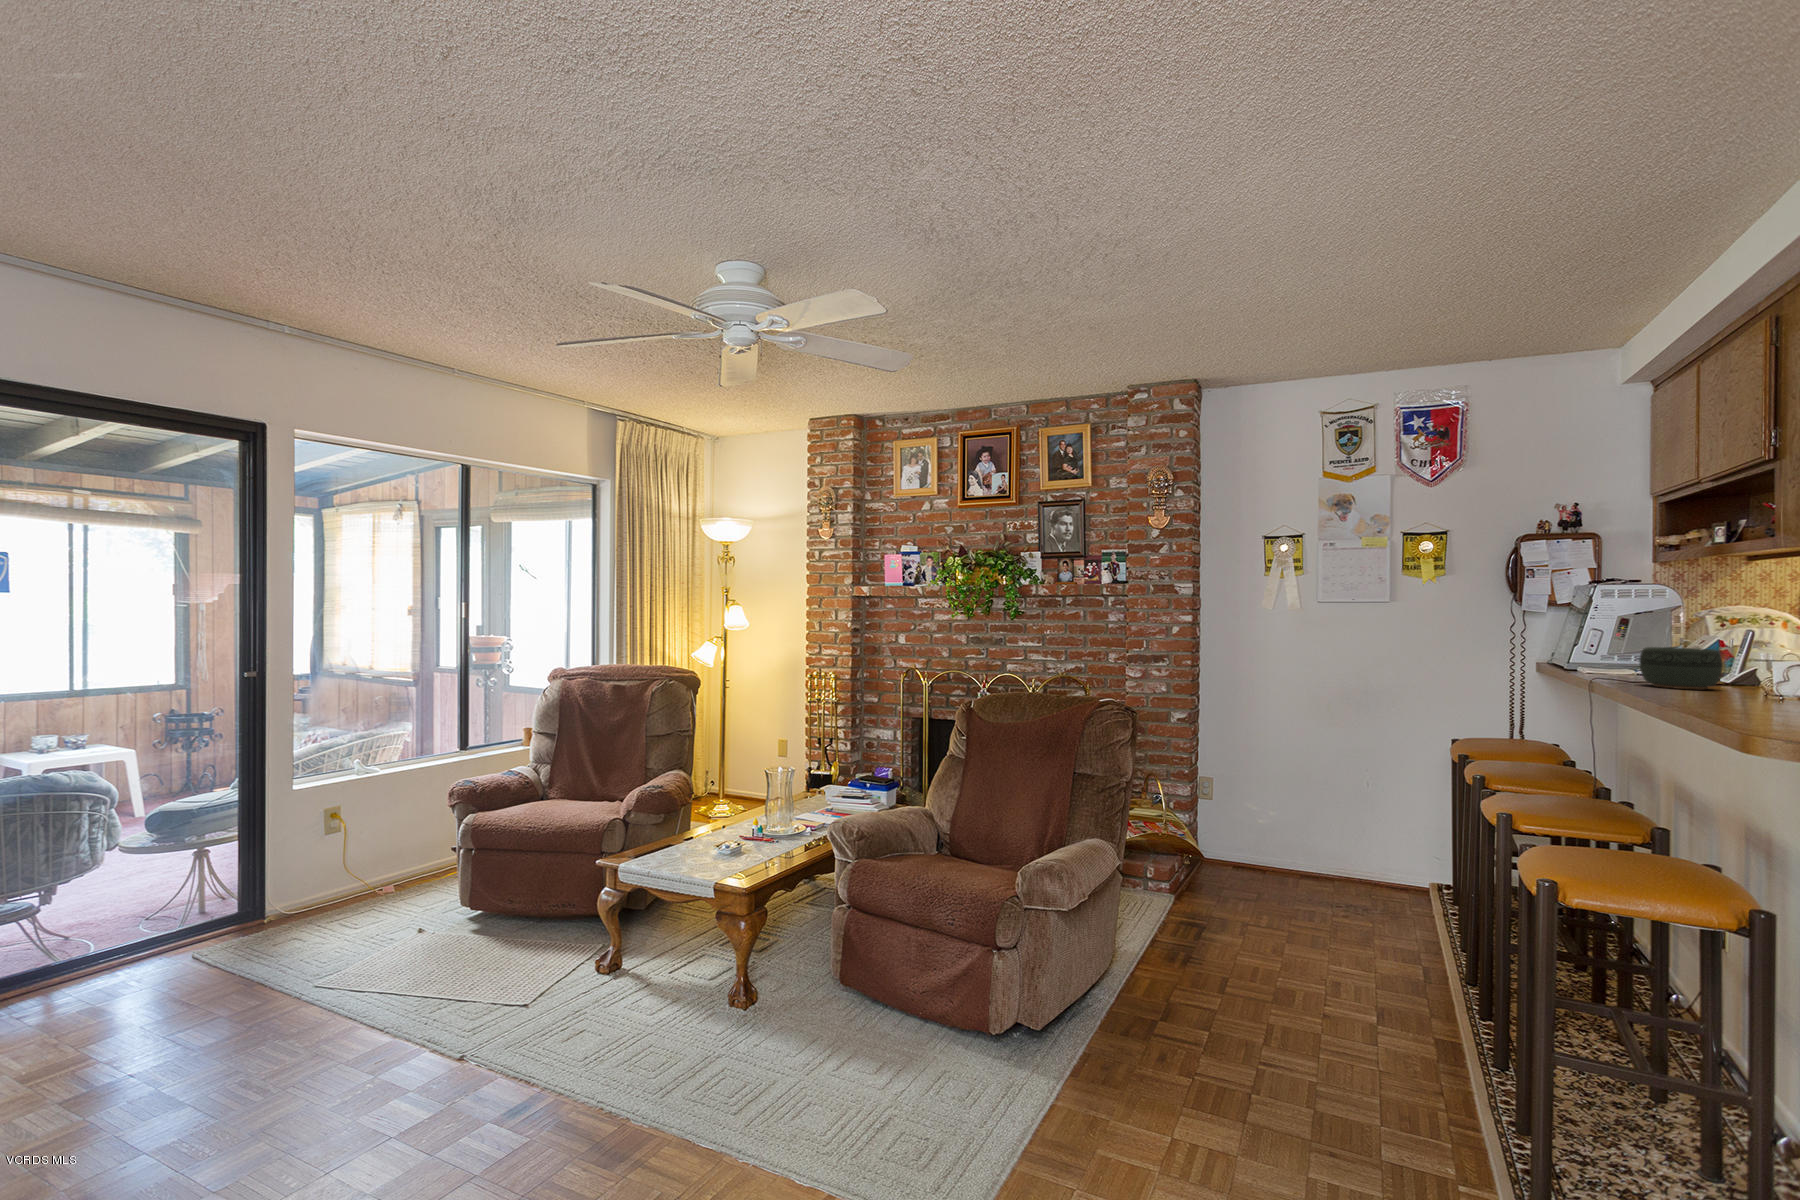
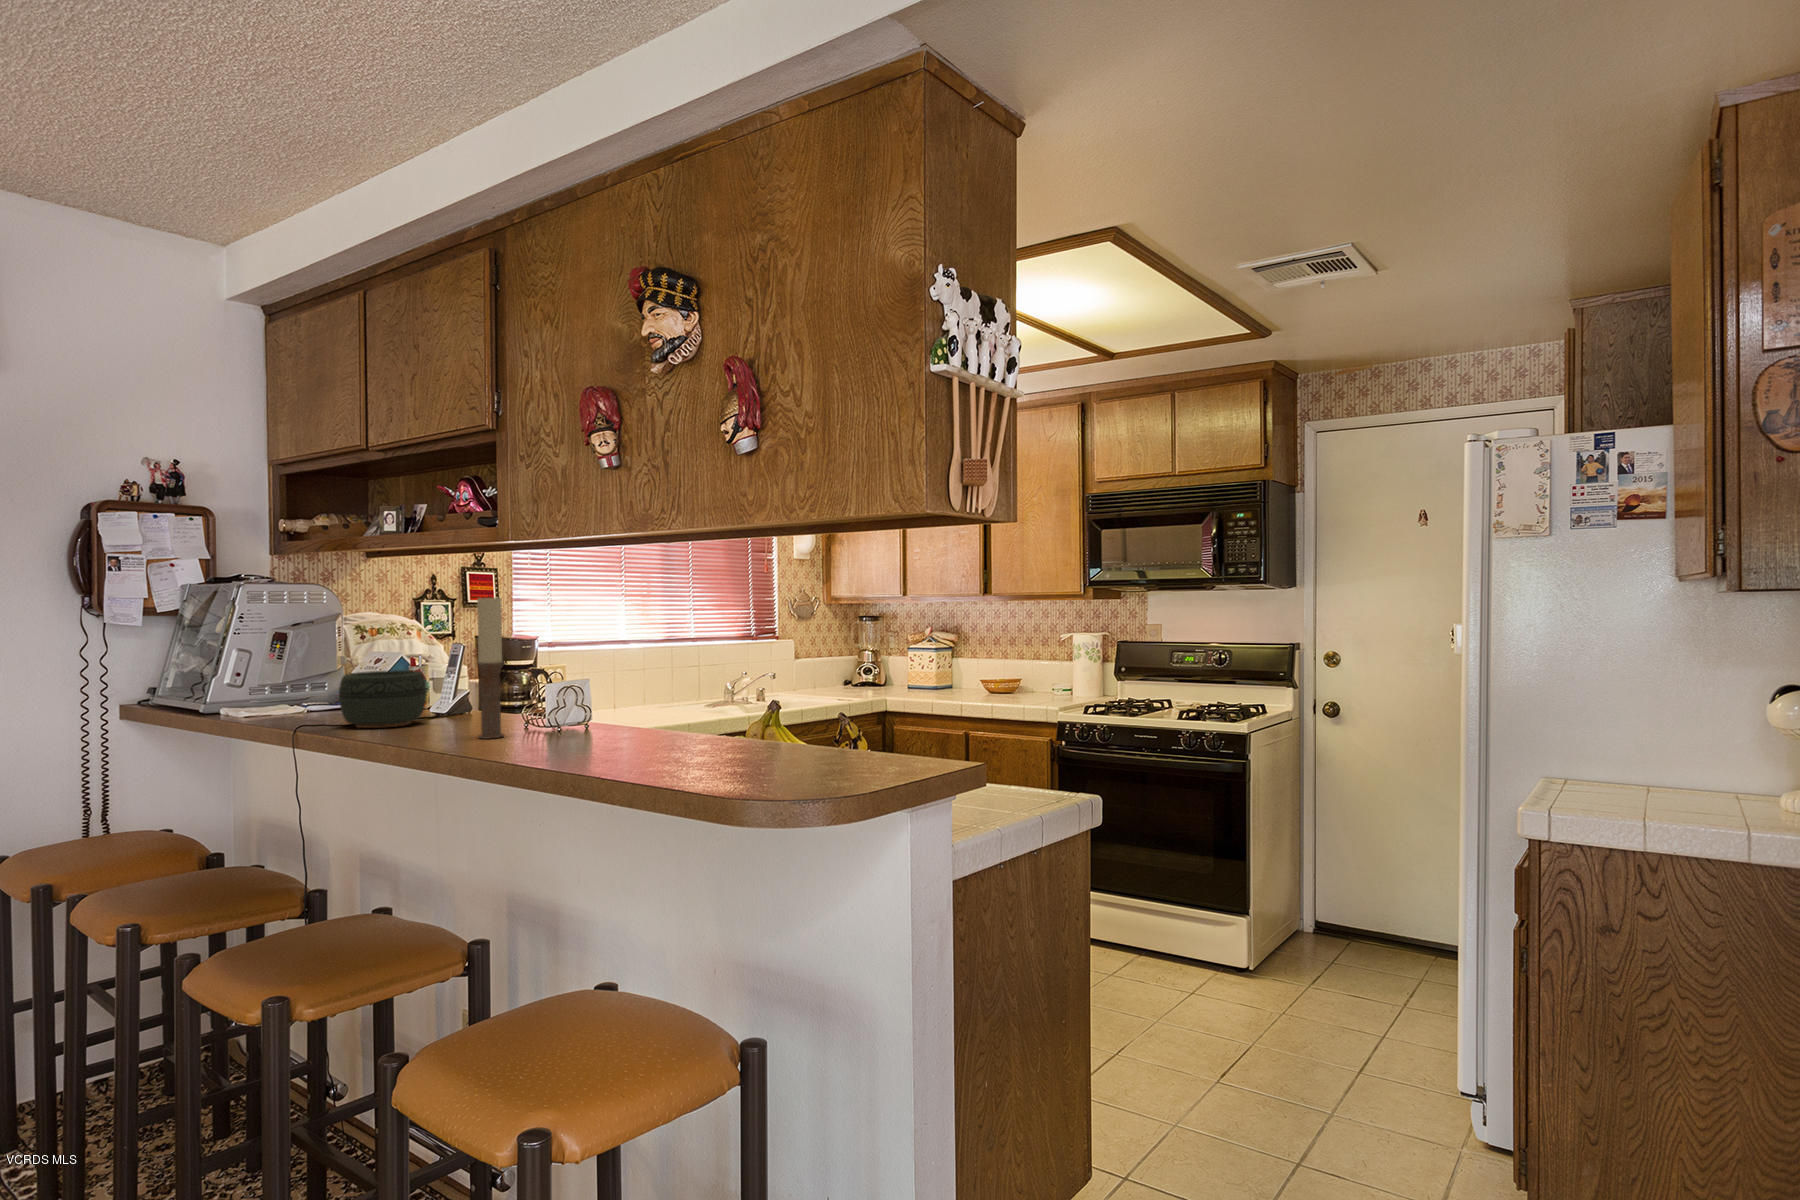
candle: none [1729,588,1757,702] -> present [477,597,504,739]

